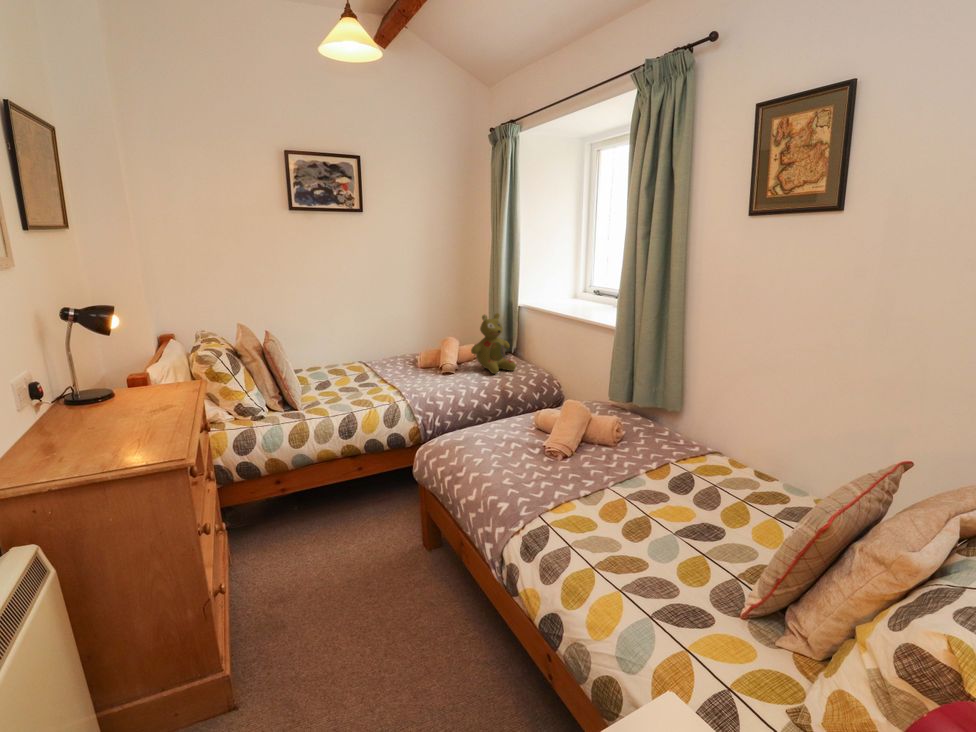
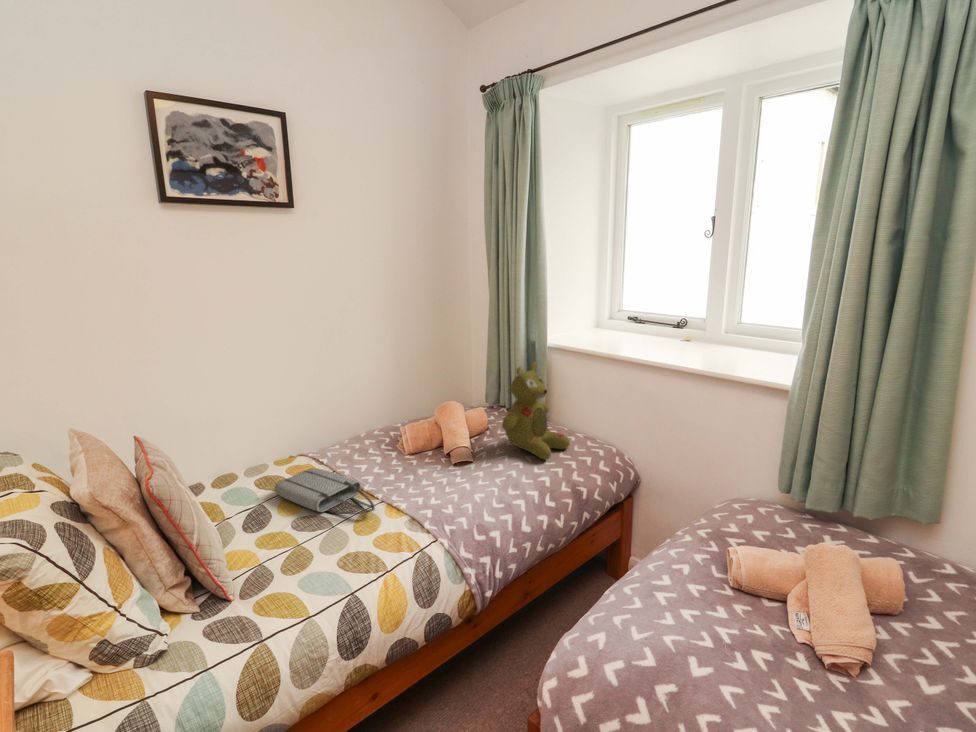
tote bag: none [336,366,381,386] -> present [275,468,375,514]

